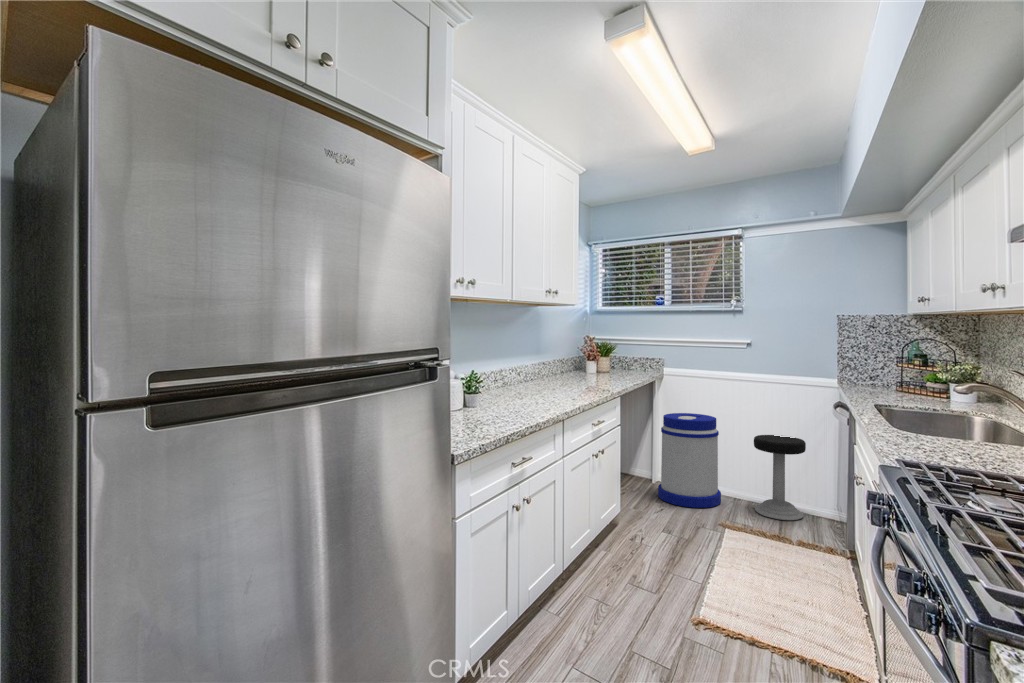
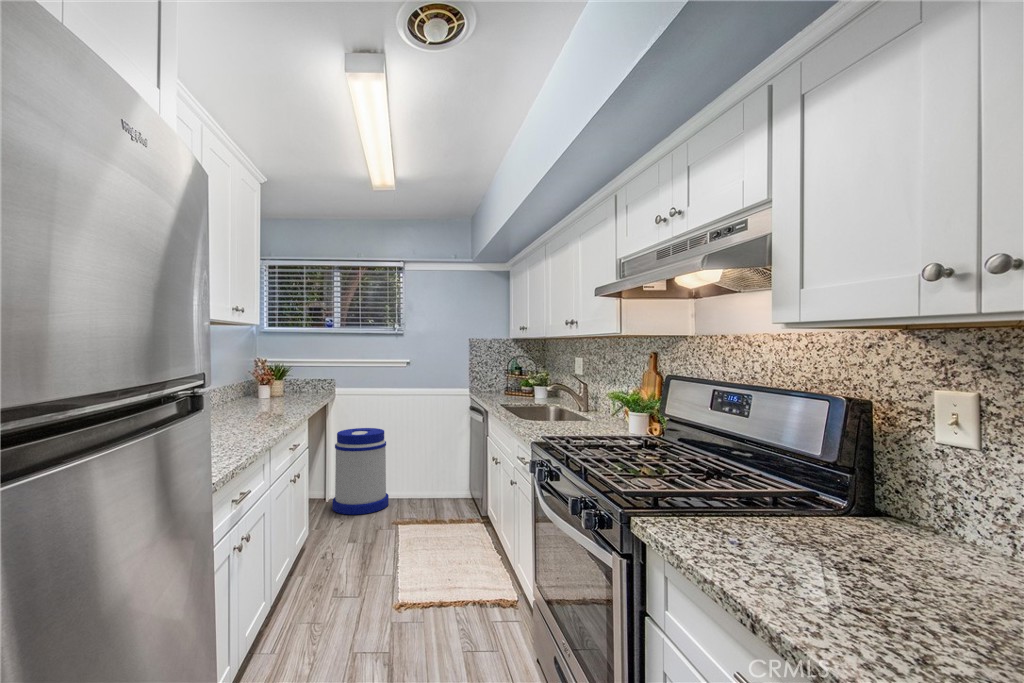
stool: present [754,435,806,520] -> none [415,438,453,508]

